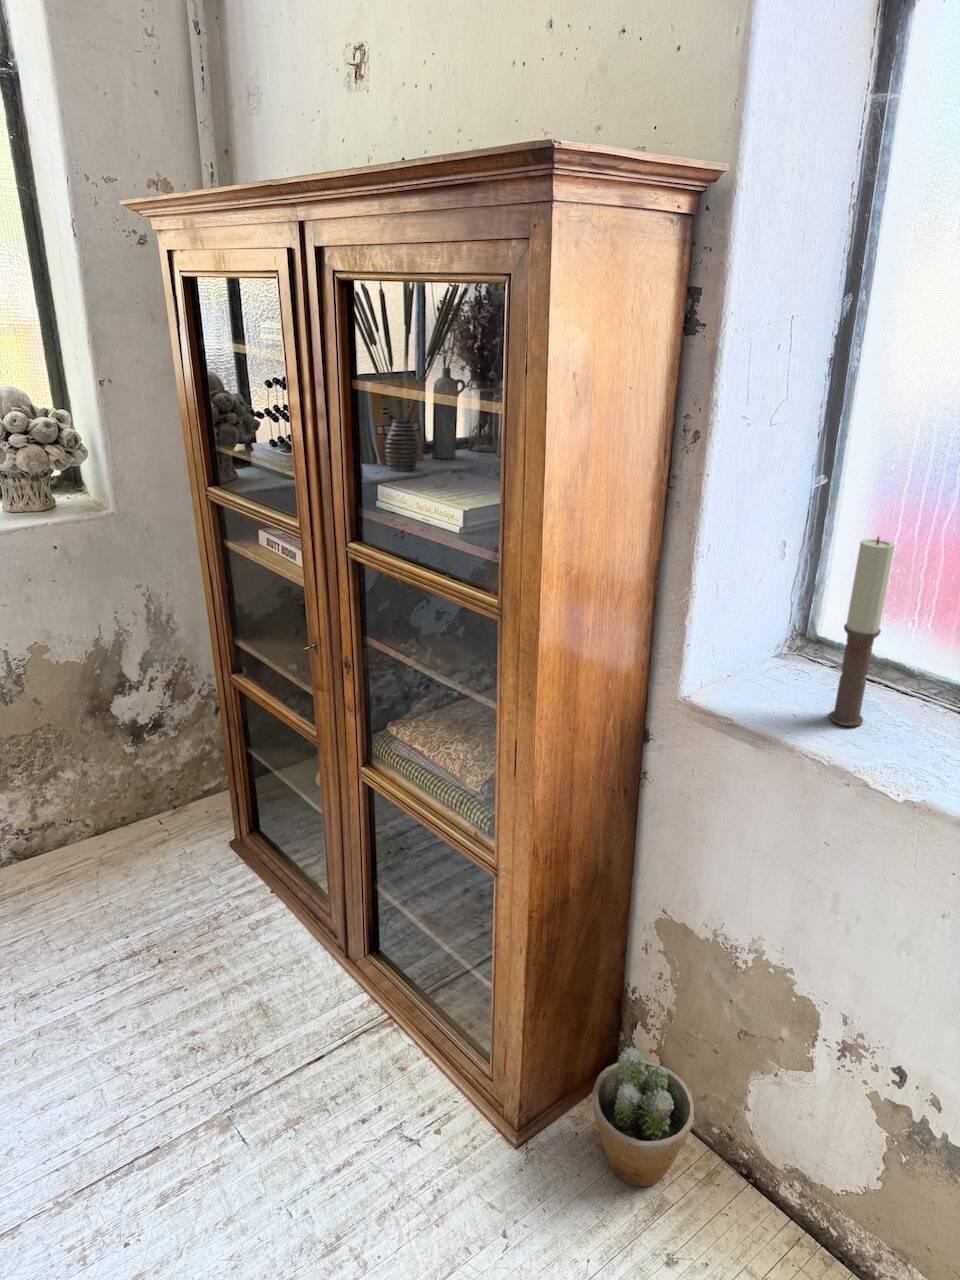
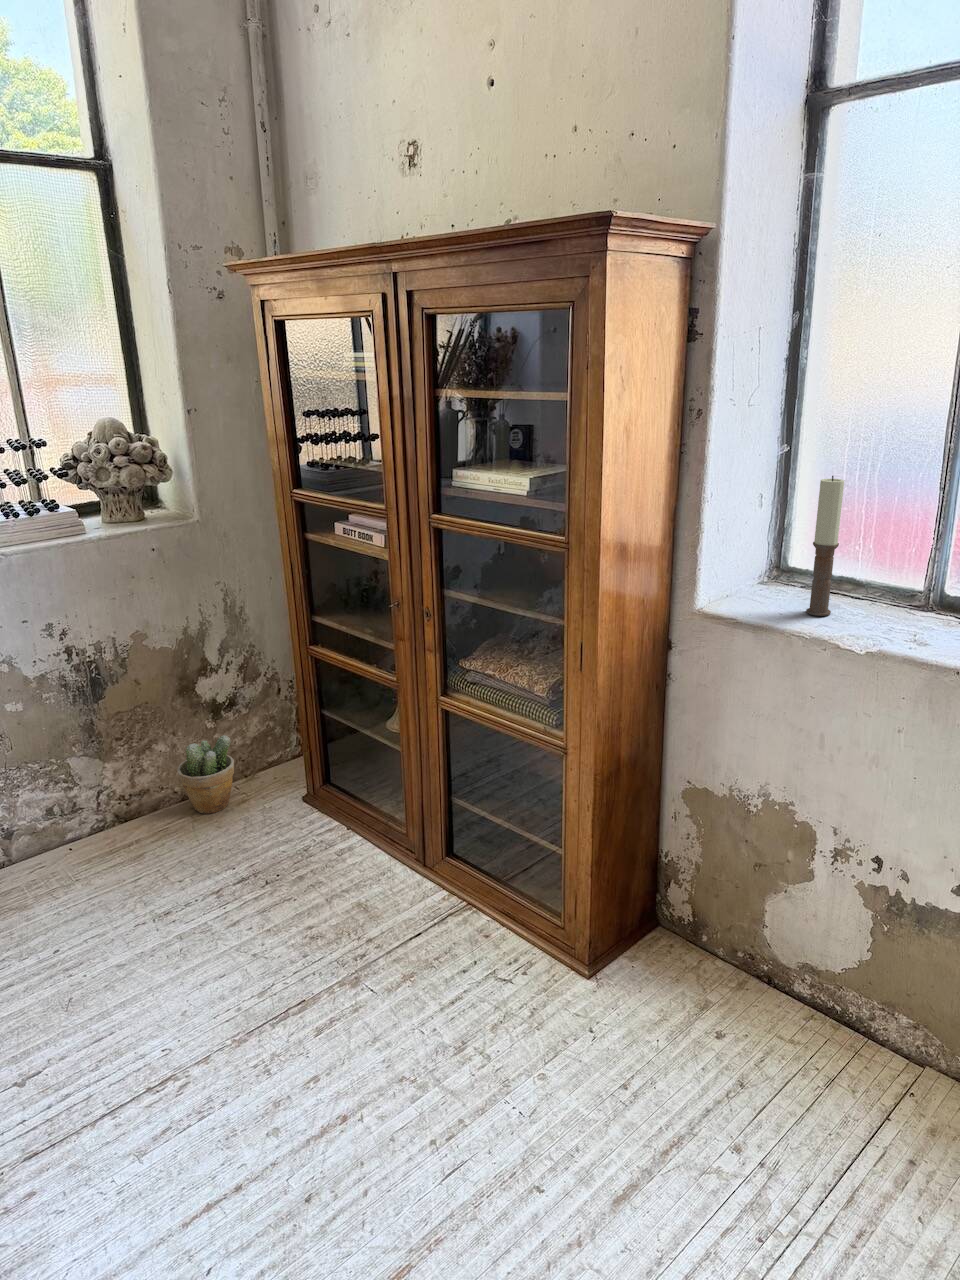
potted plant: present [592,1047,694,1187] -> present [177,735,234,814]

